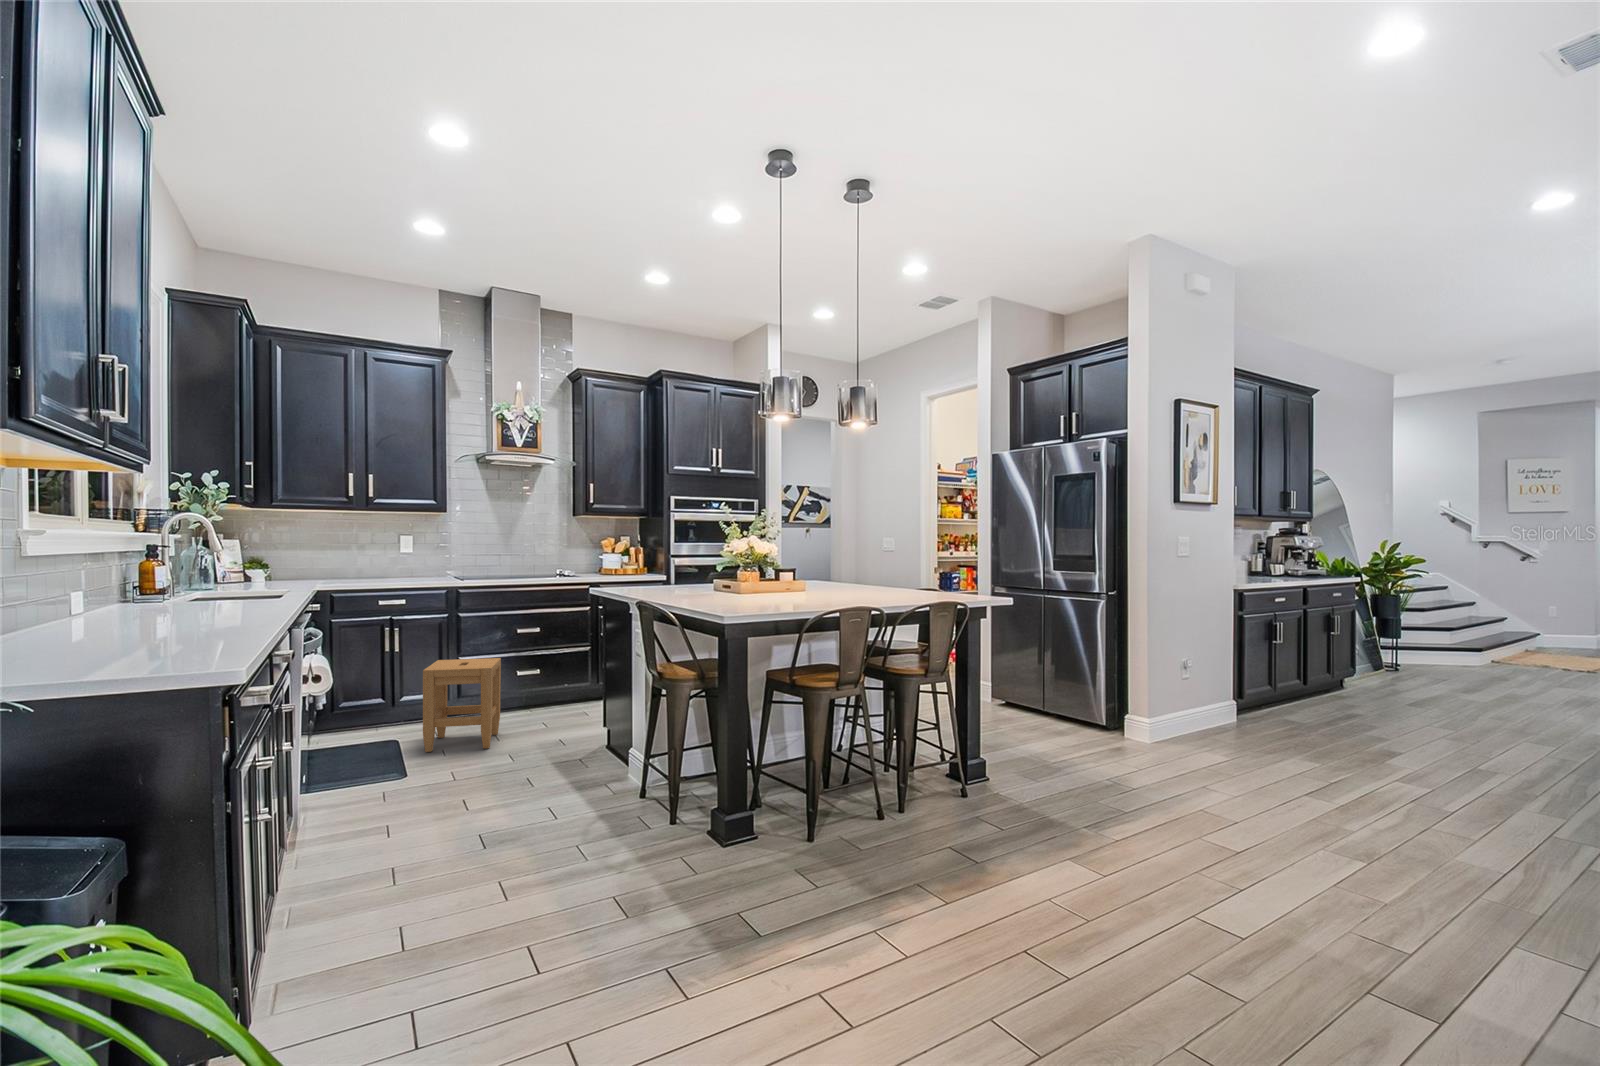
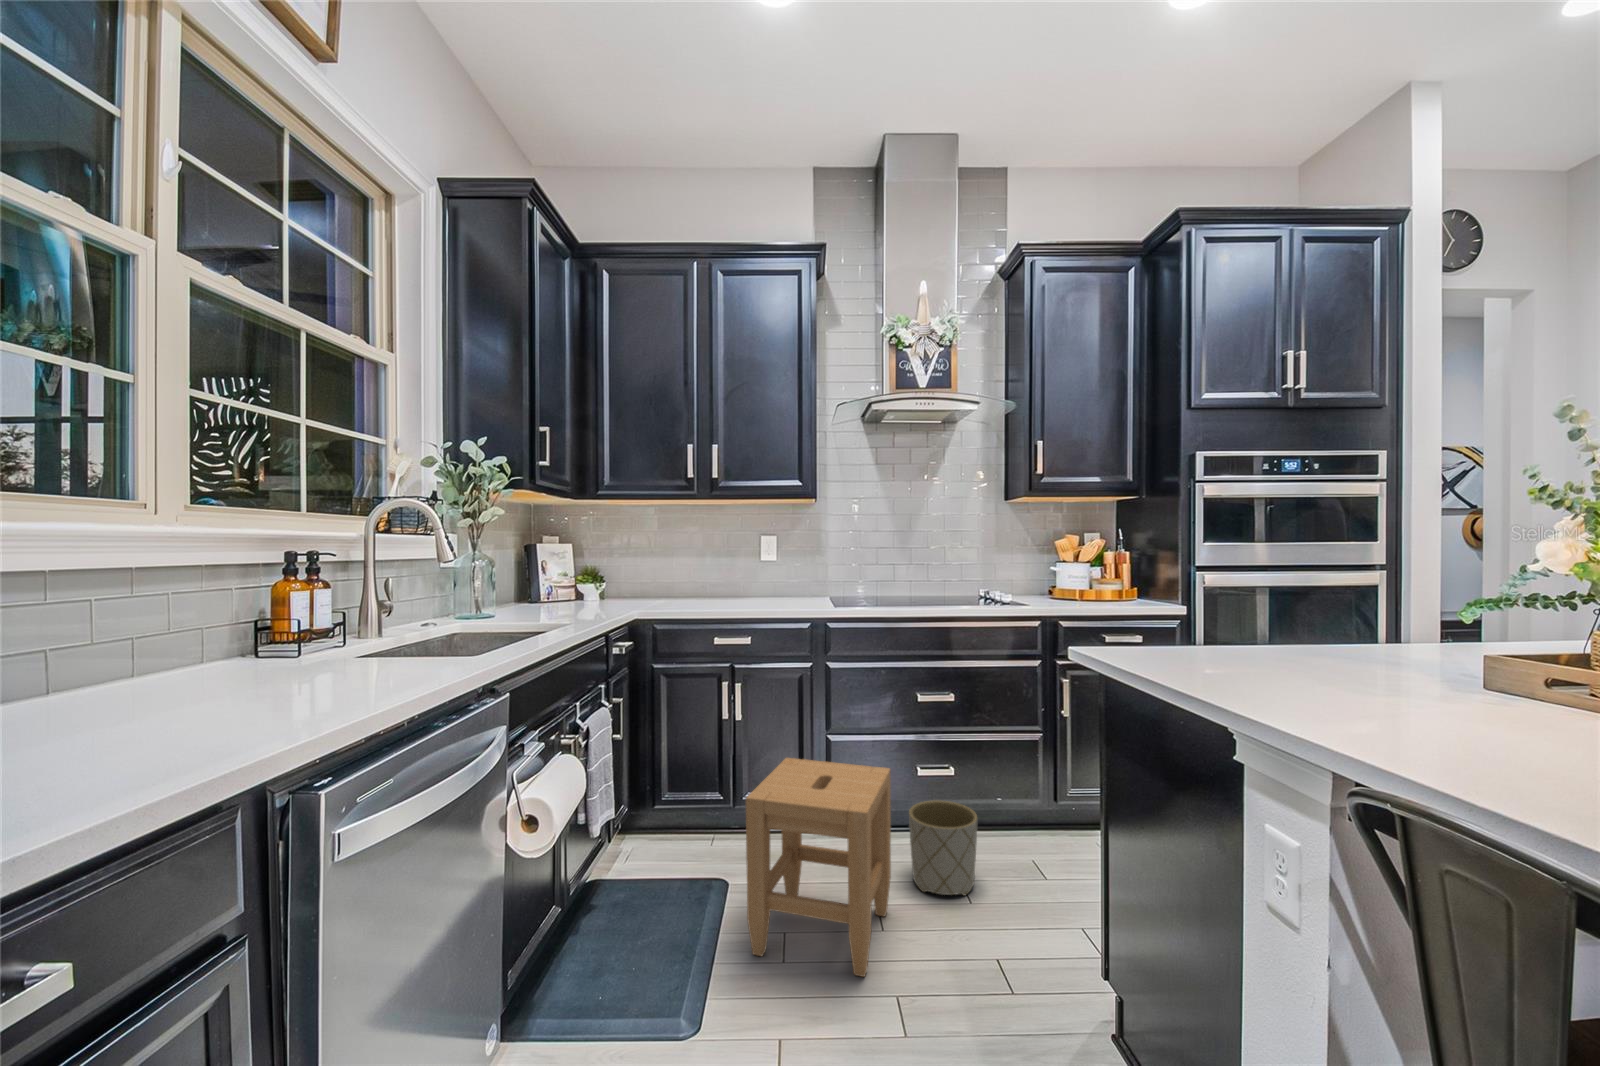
planter: none [510,682,548,726] -> present [909,800,978,896]

